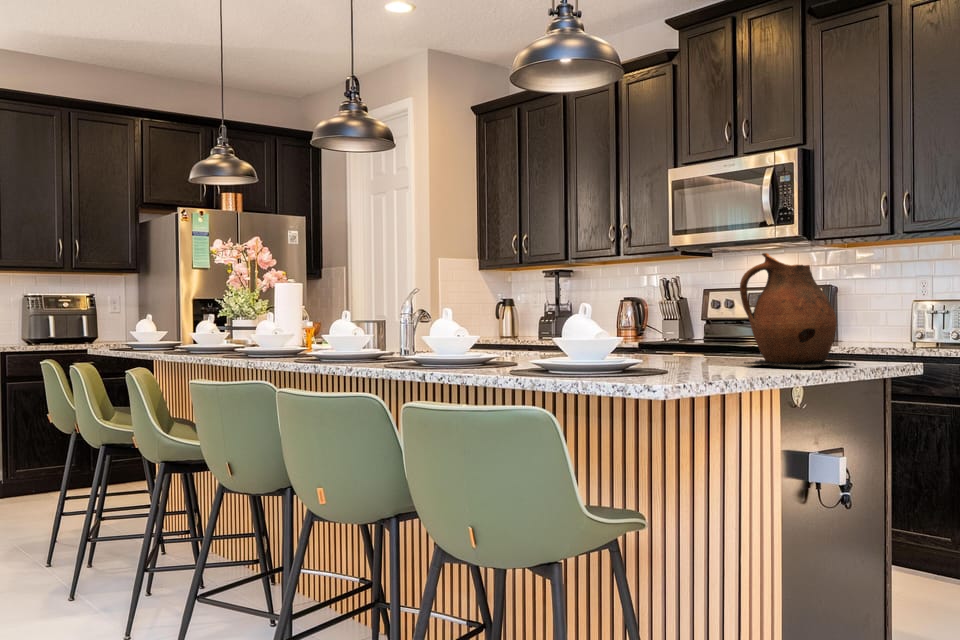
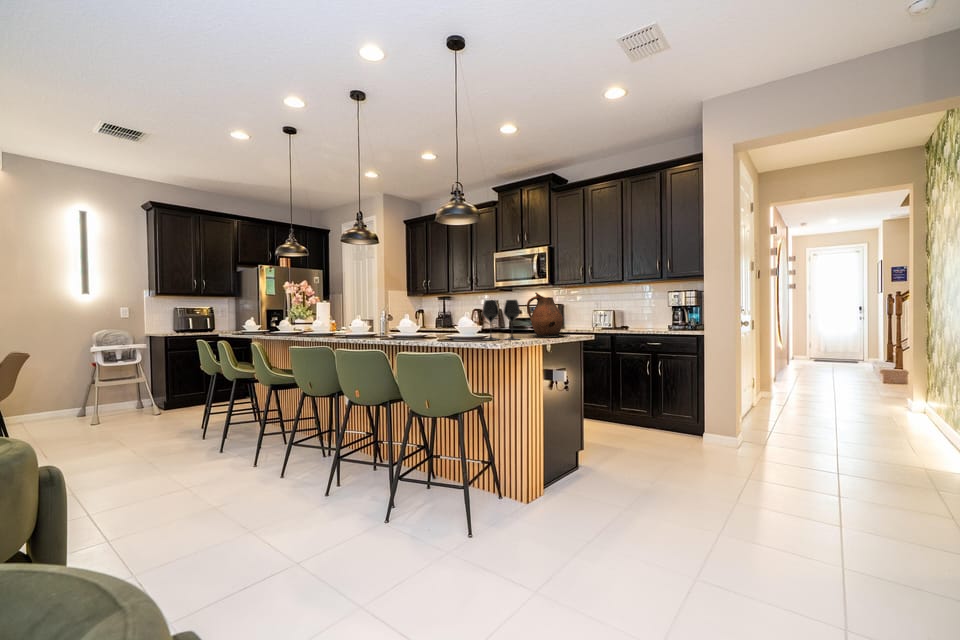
wine glass: none [621,271,721,374] -> present [483,300,520,340]

